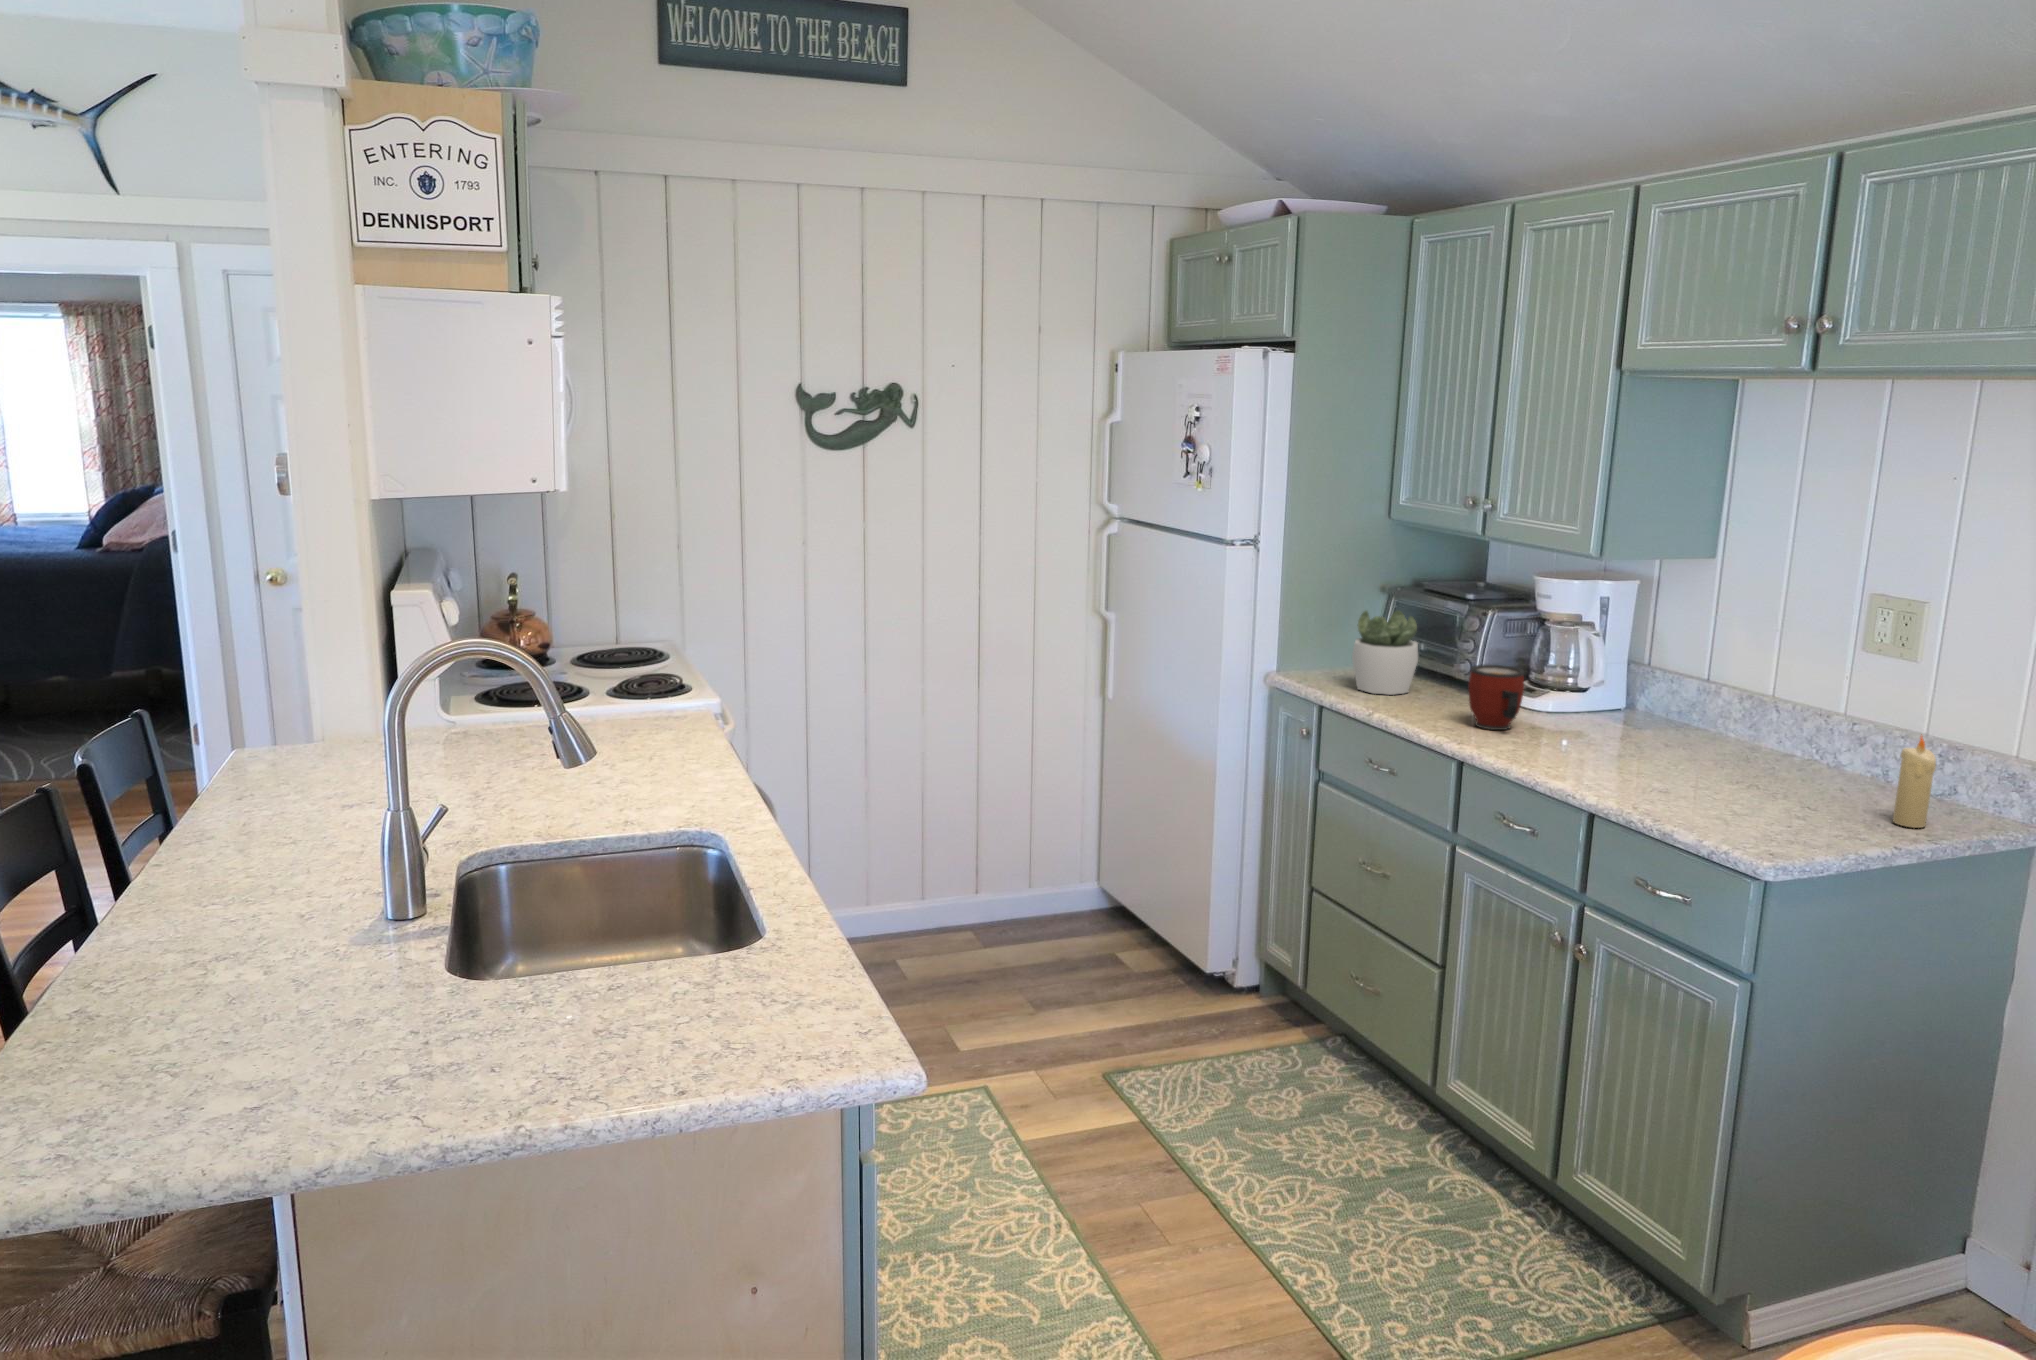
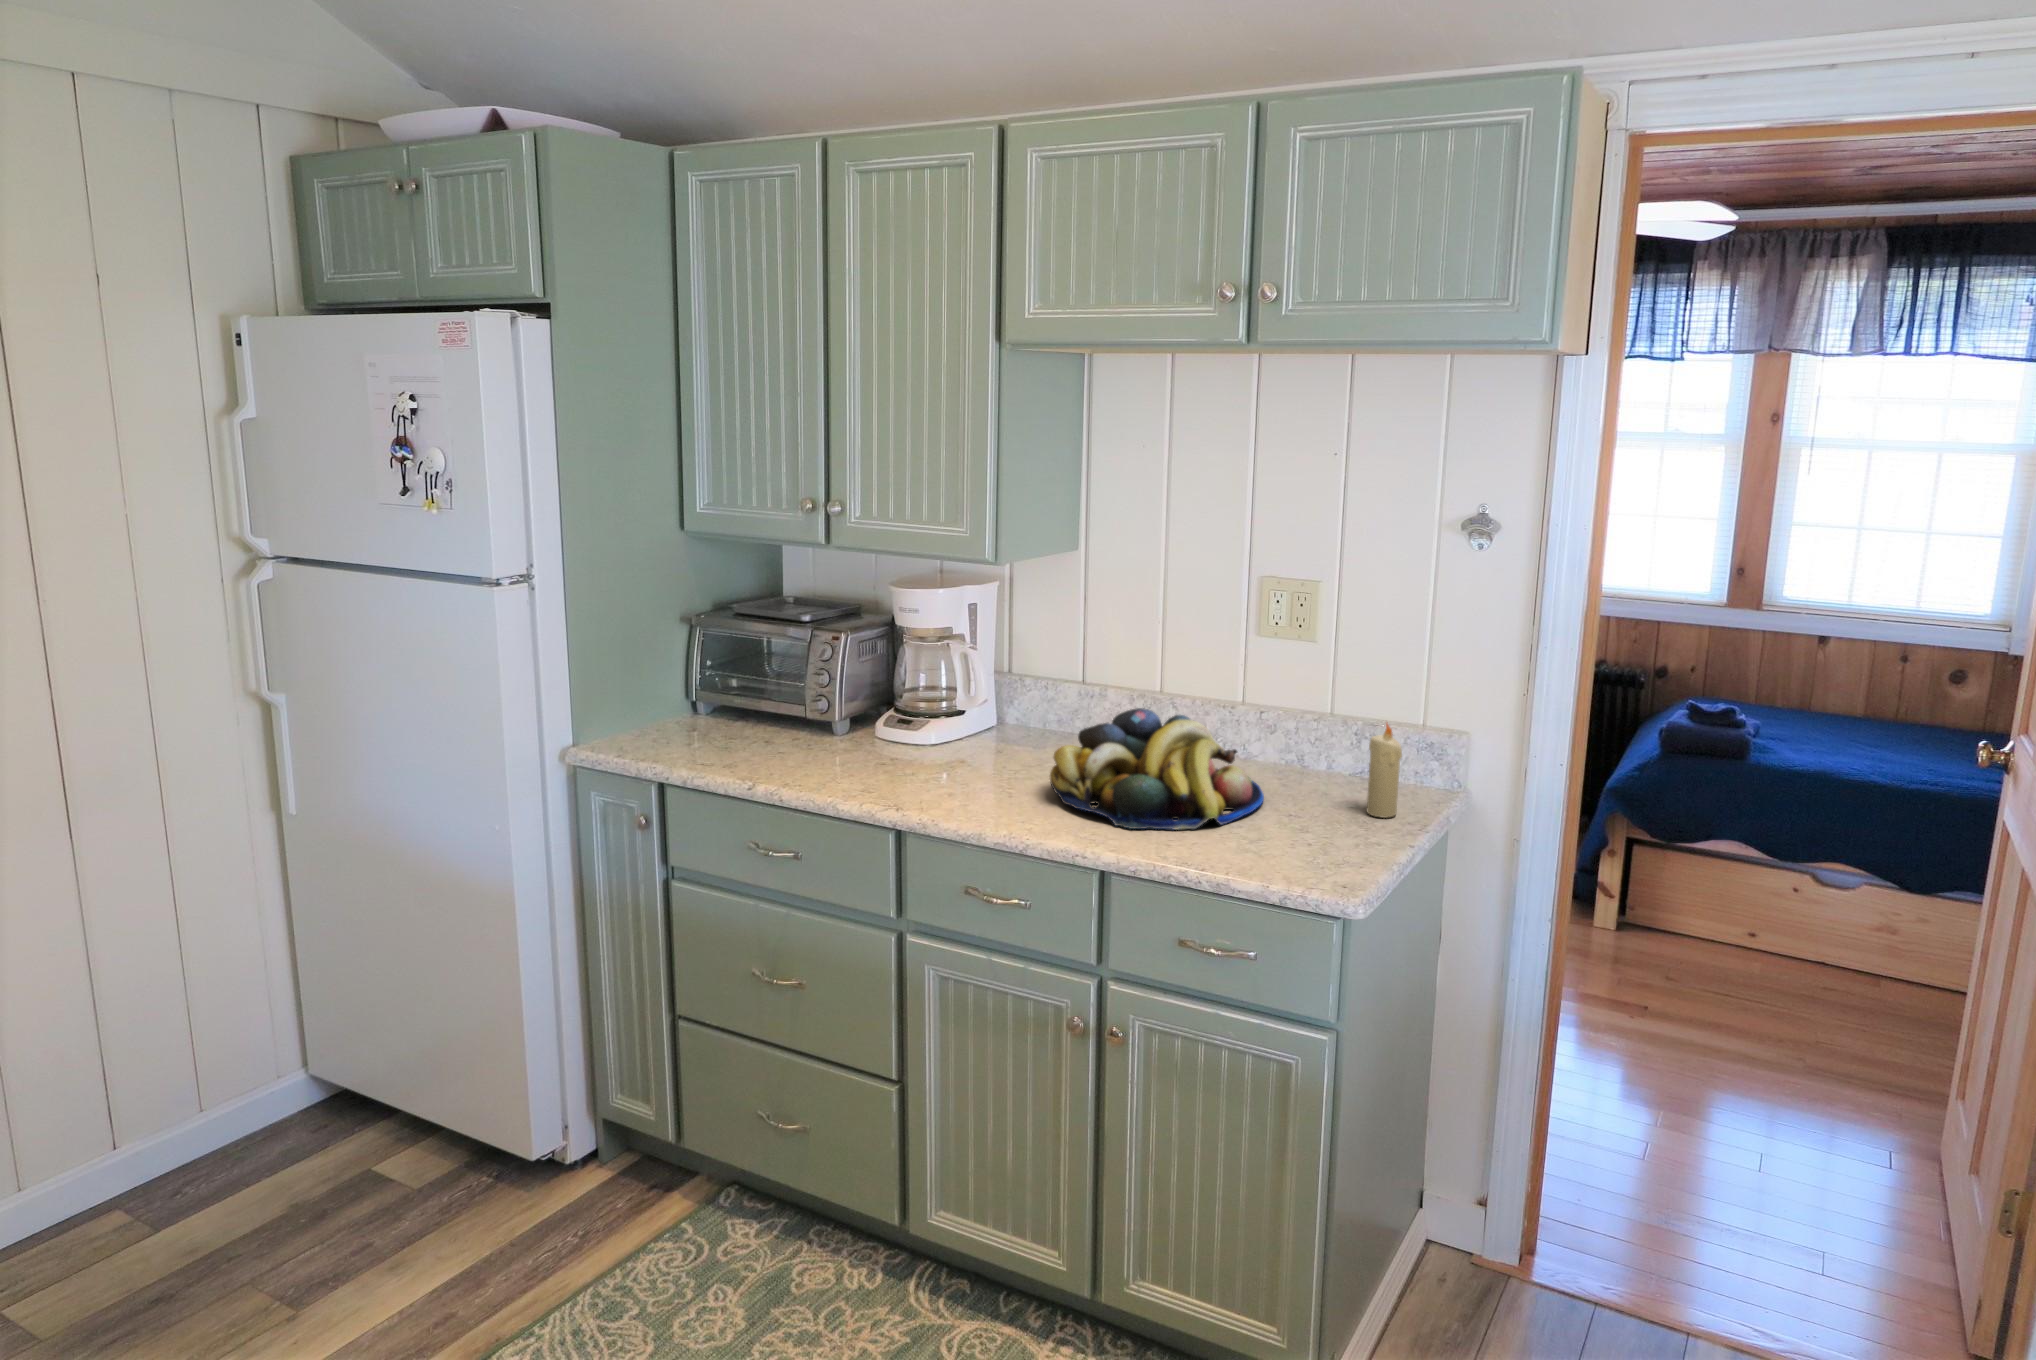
succulent plant: present [1352,610,1418,695] -> none [684,646,771,756]
mug: present [1469,665,1524,730] -> none [868,701,940,782]
fruit bowl: none [1596,698,1808,801] -> present [1050,708,1264,830]

